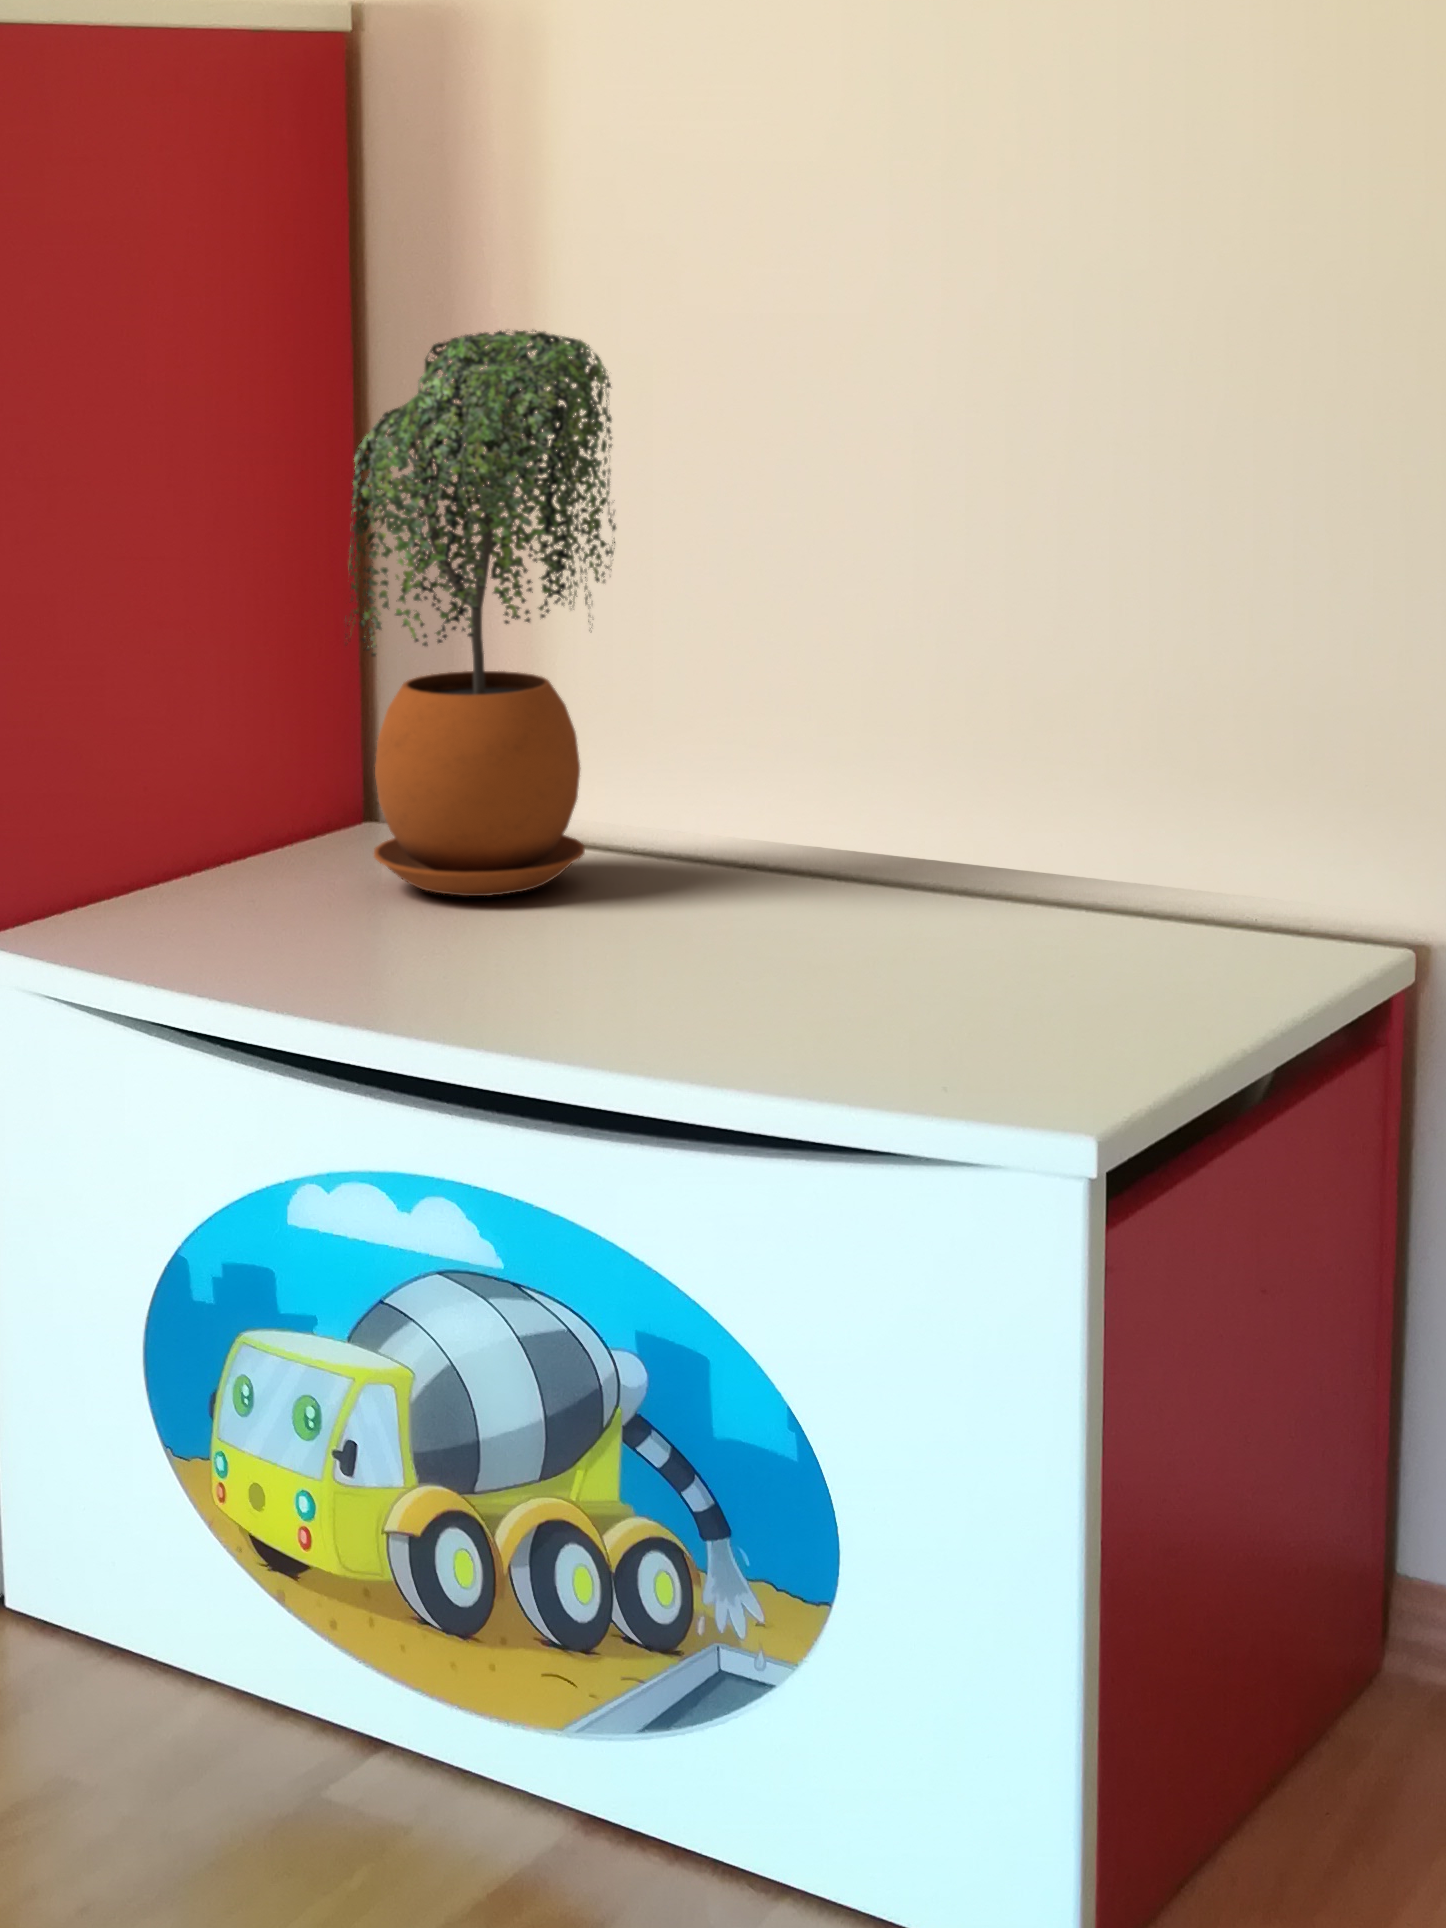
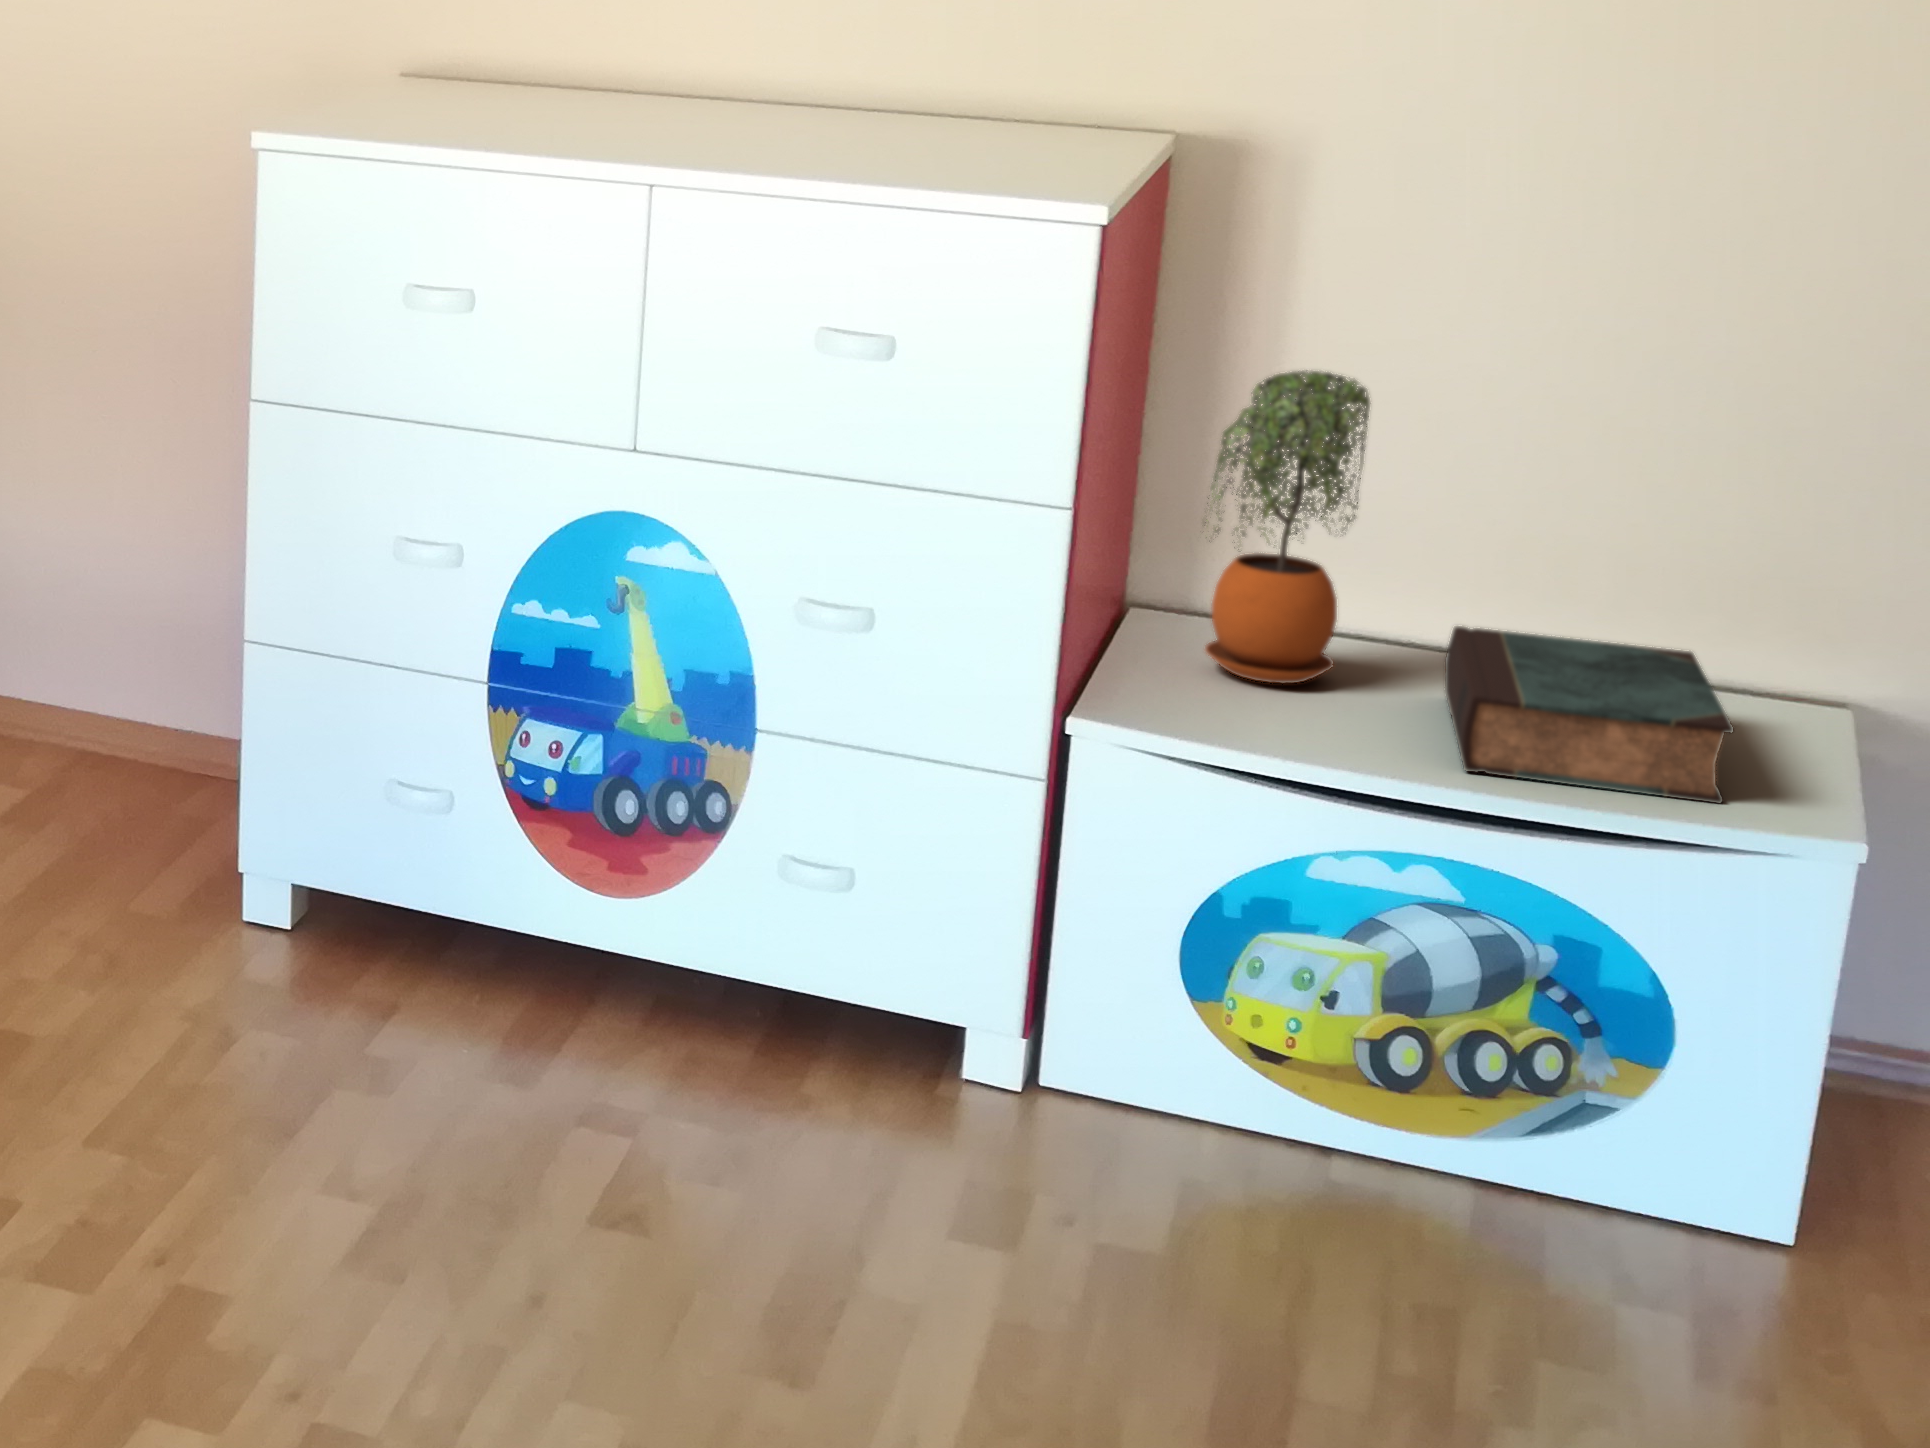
book: none [517,780,1110,1074] -> present [1445,626,1734,803]

